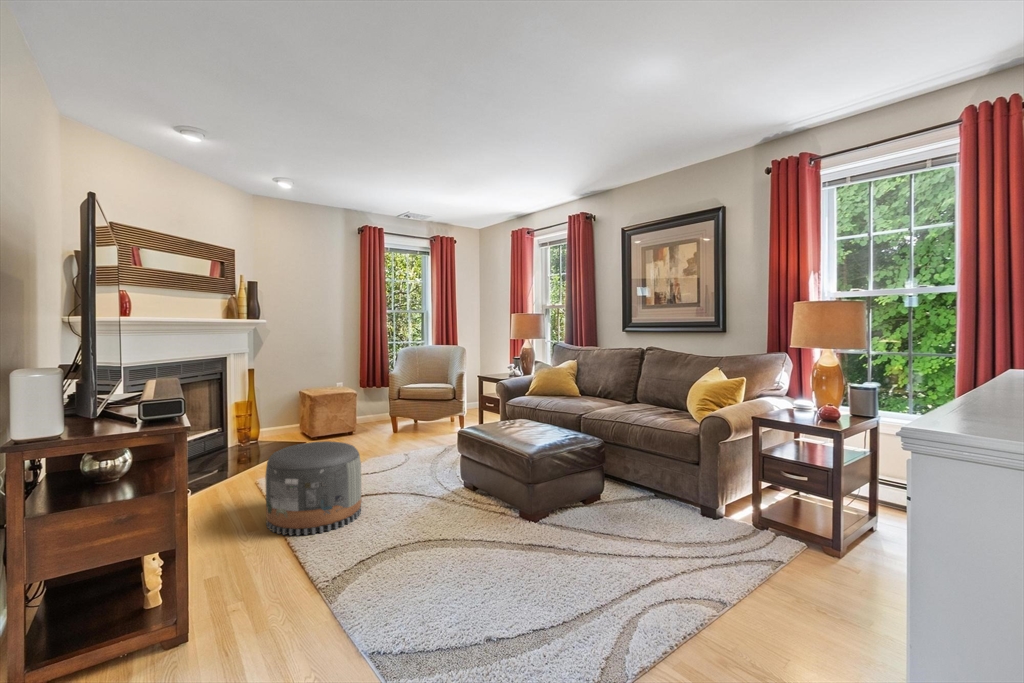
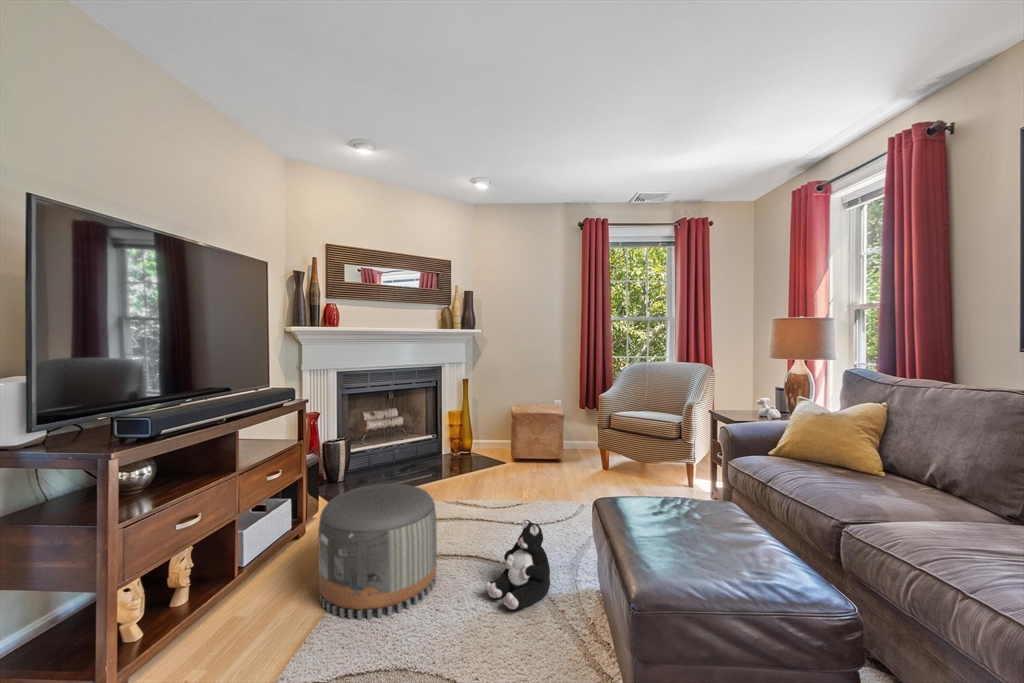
plush toy: none [402,447,441,499] -> present [485,520,550,610]

